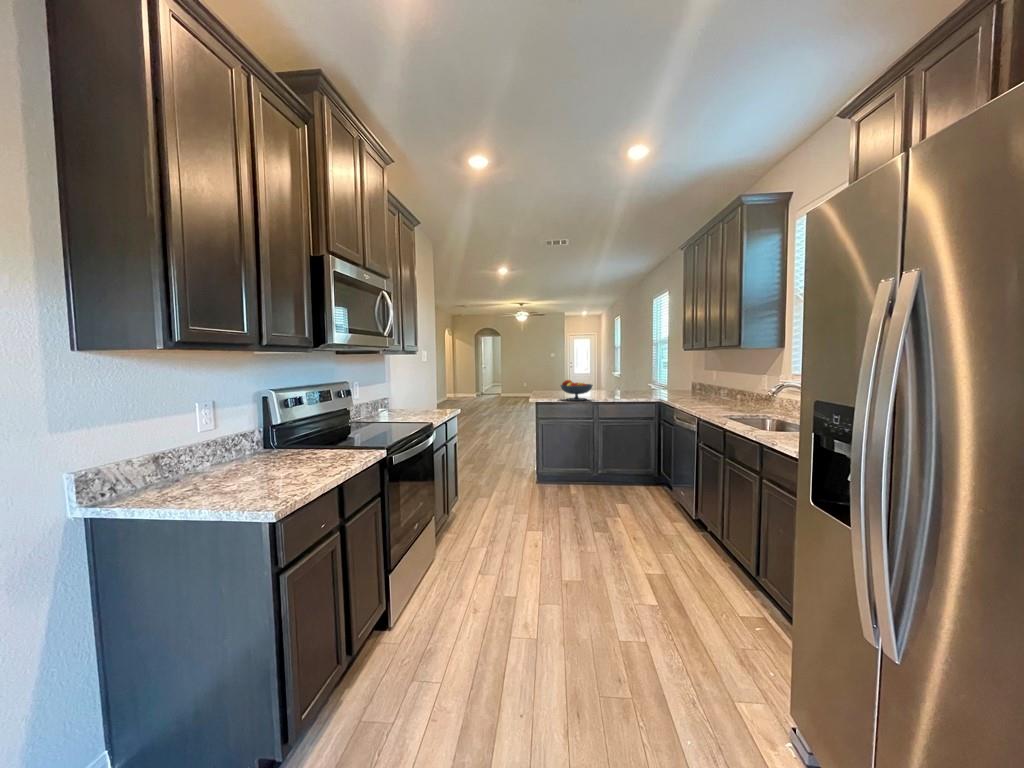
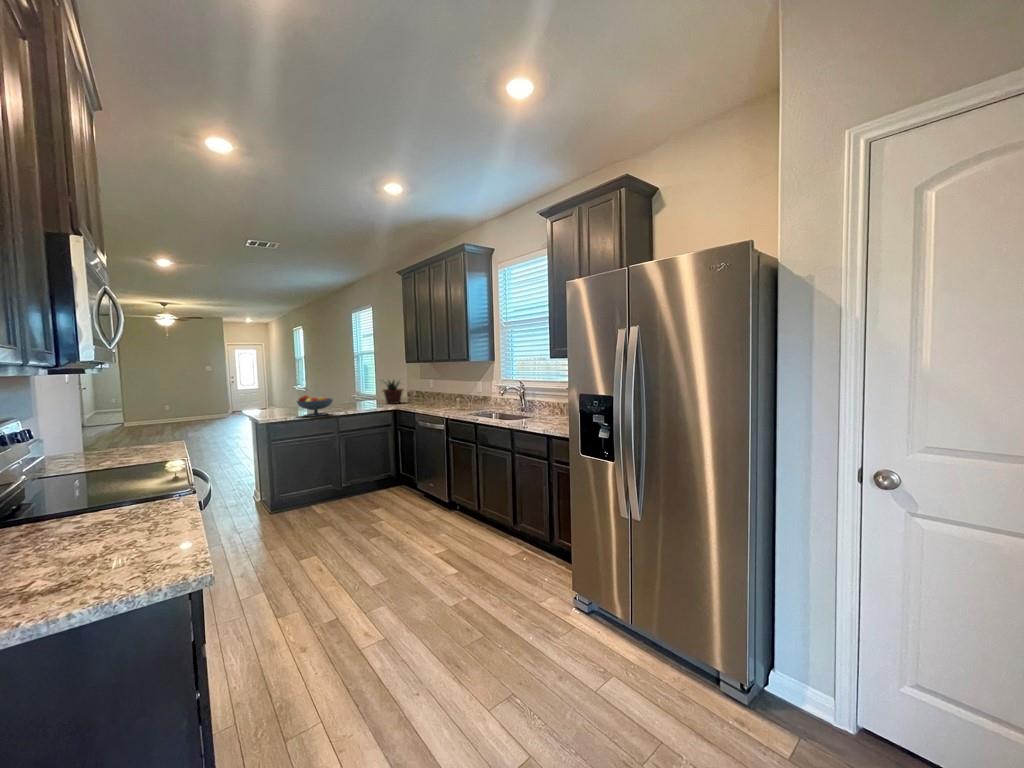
potted plant: none [653,368,683,396] -> present [383,380,403,404]

